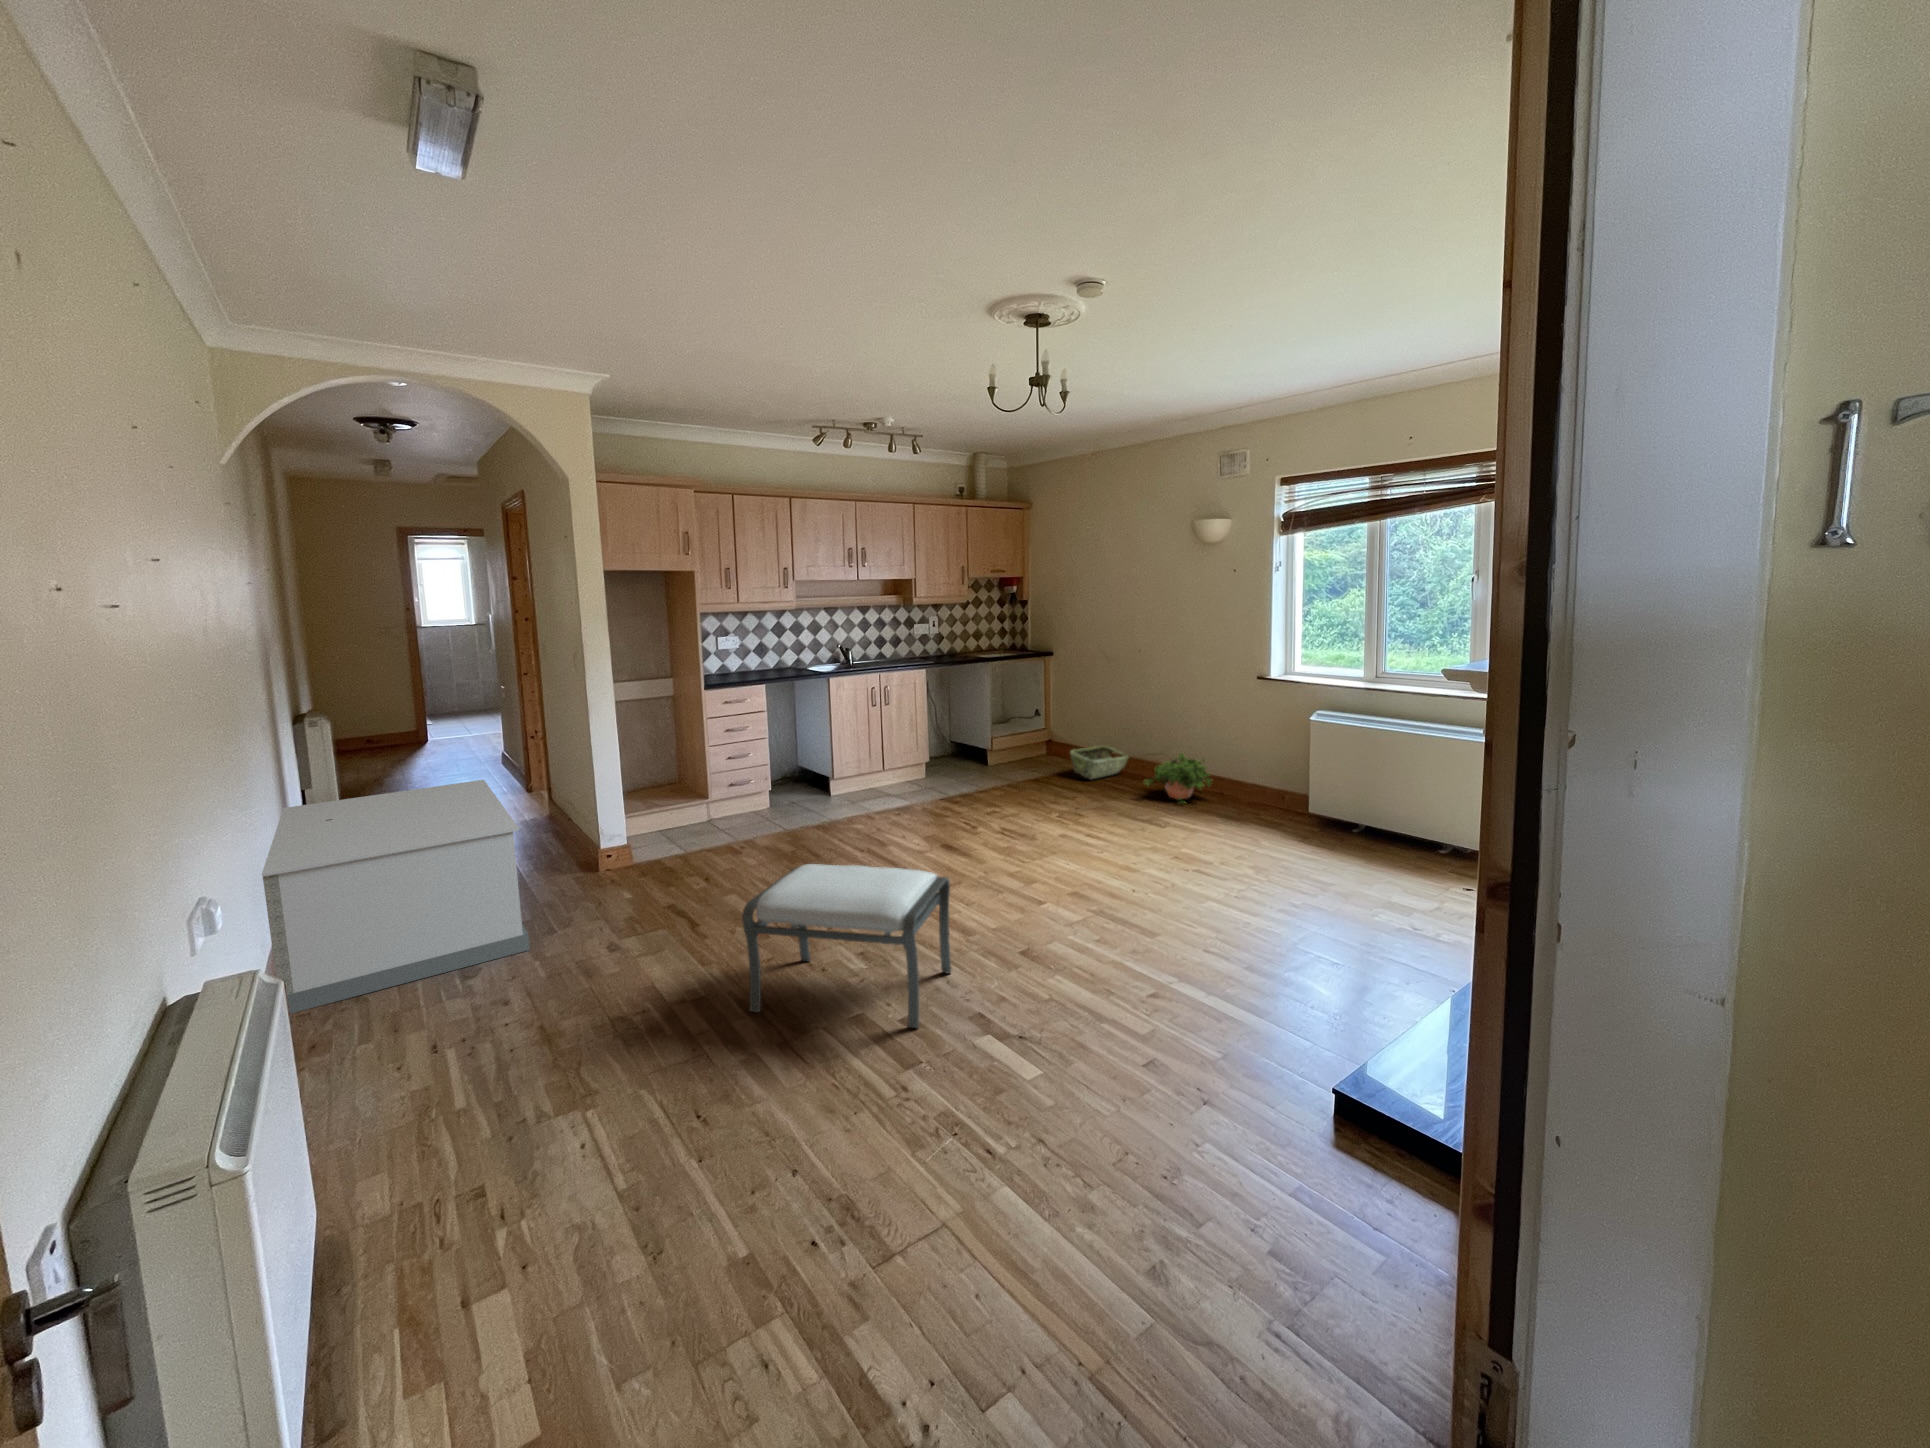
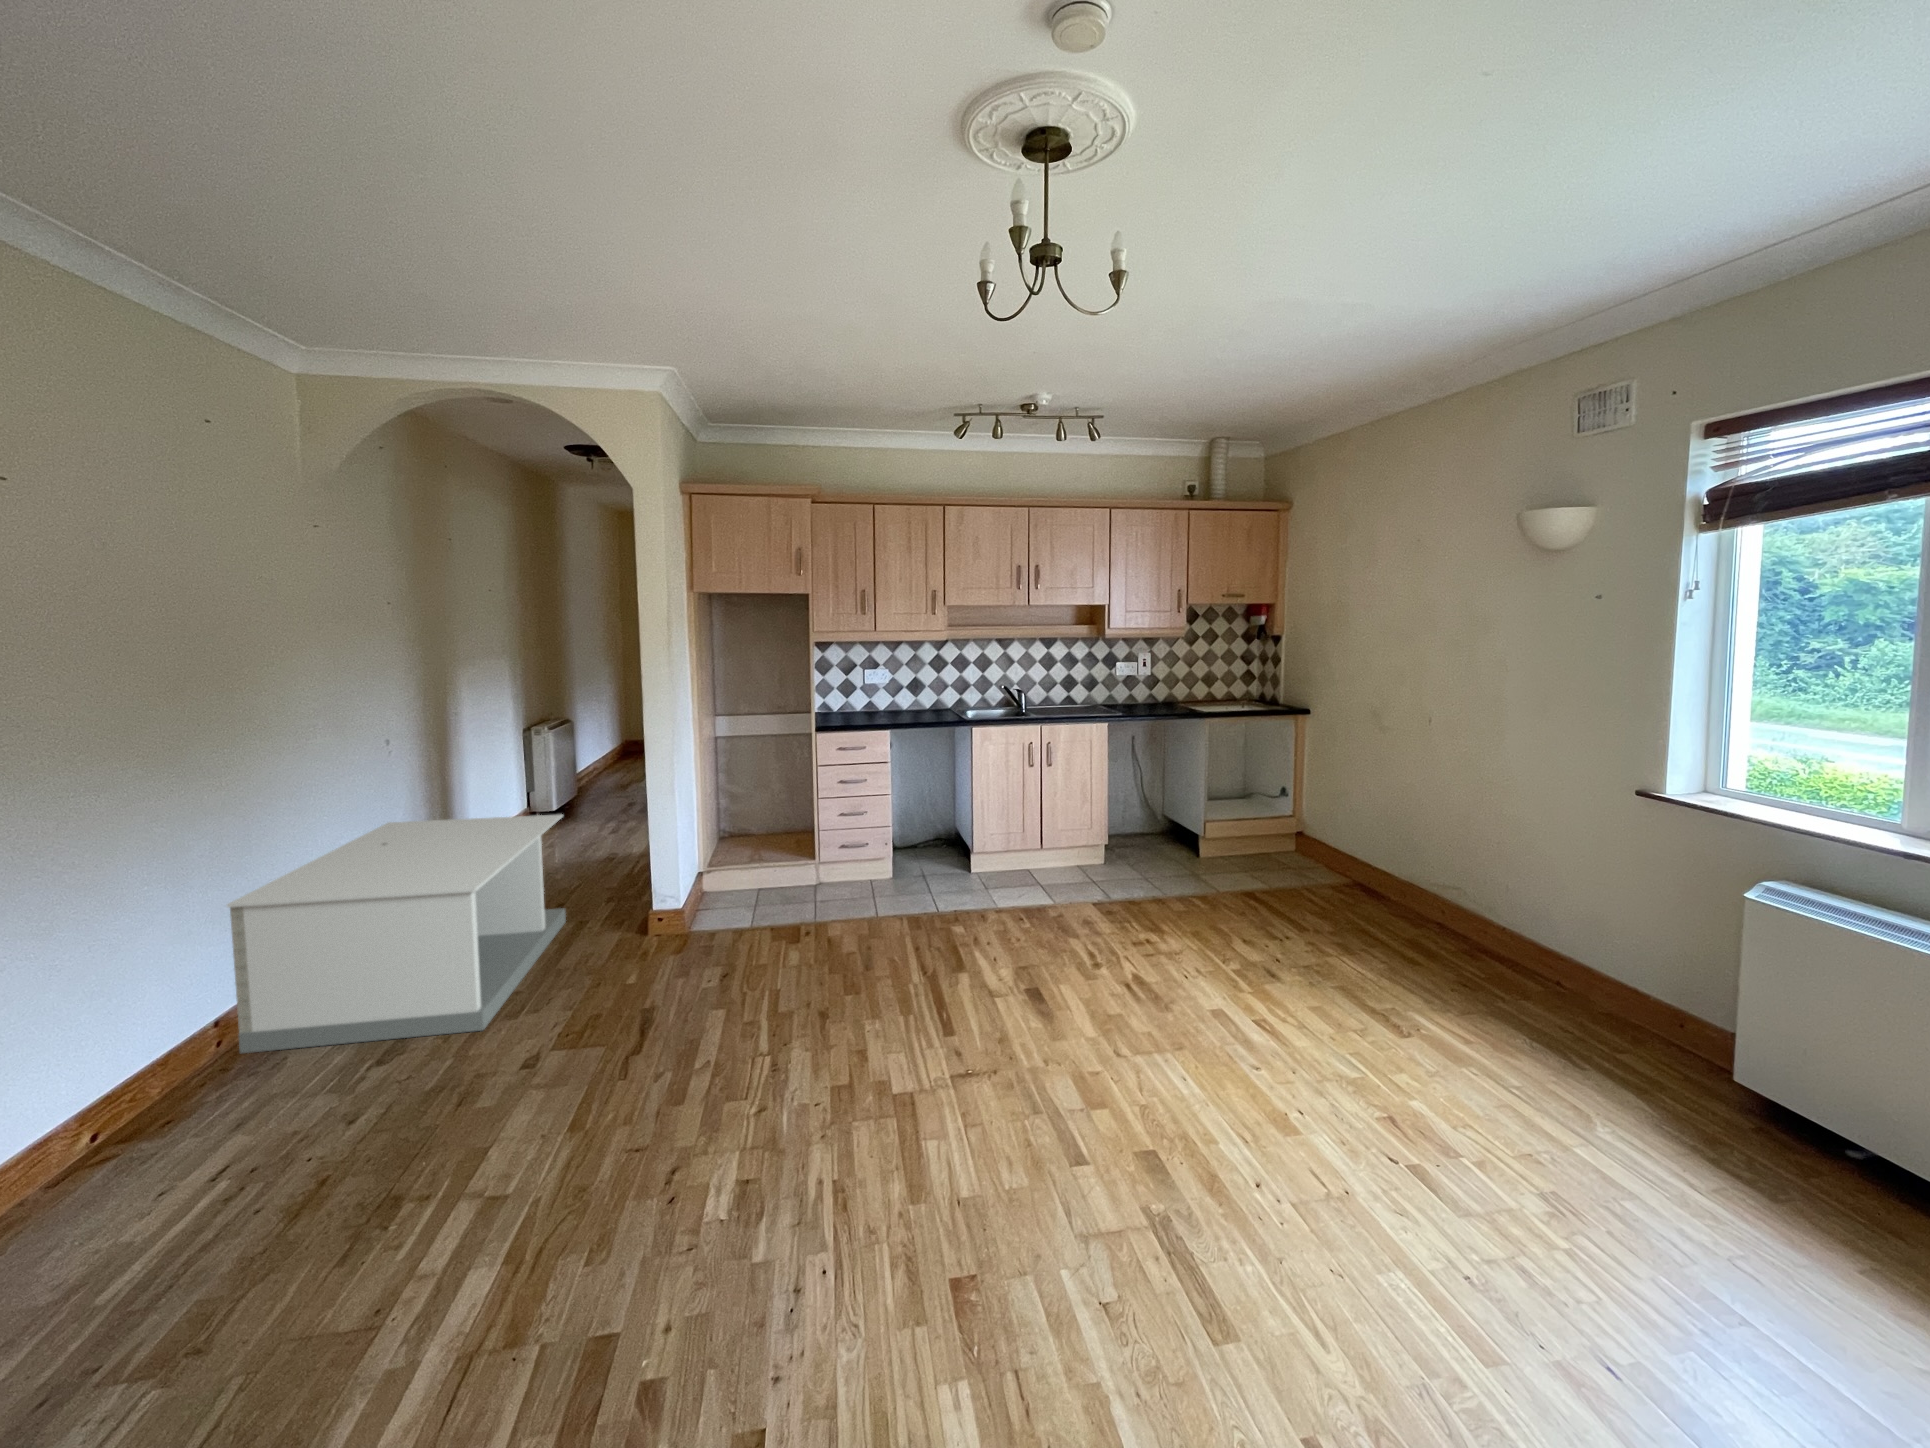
woven basket: present [1070,746,1129,779] -> none [1305,860,1407,914]
potted plant: present [1144,753,1211,799] -> none [1398,900,1537,995]
ottoman: present [742,864,951,1028] -> none [532,1018,835,1375]

